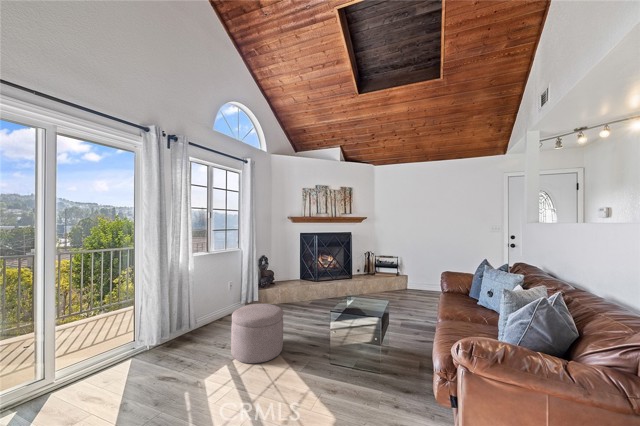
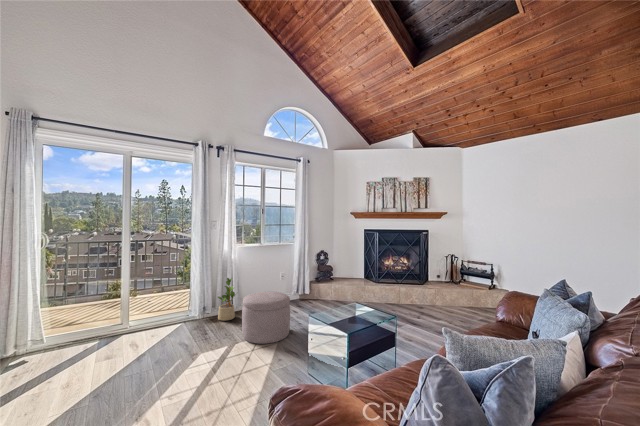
potted plant: none [175,296,202,349] -> present [218,278,235,321]

